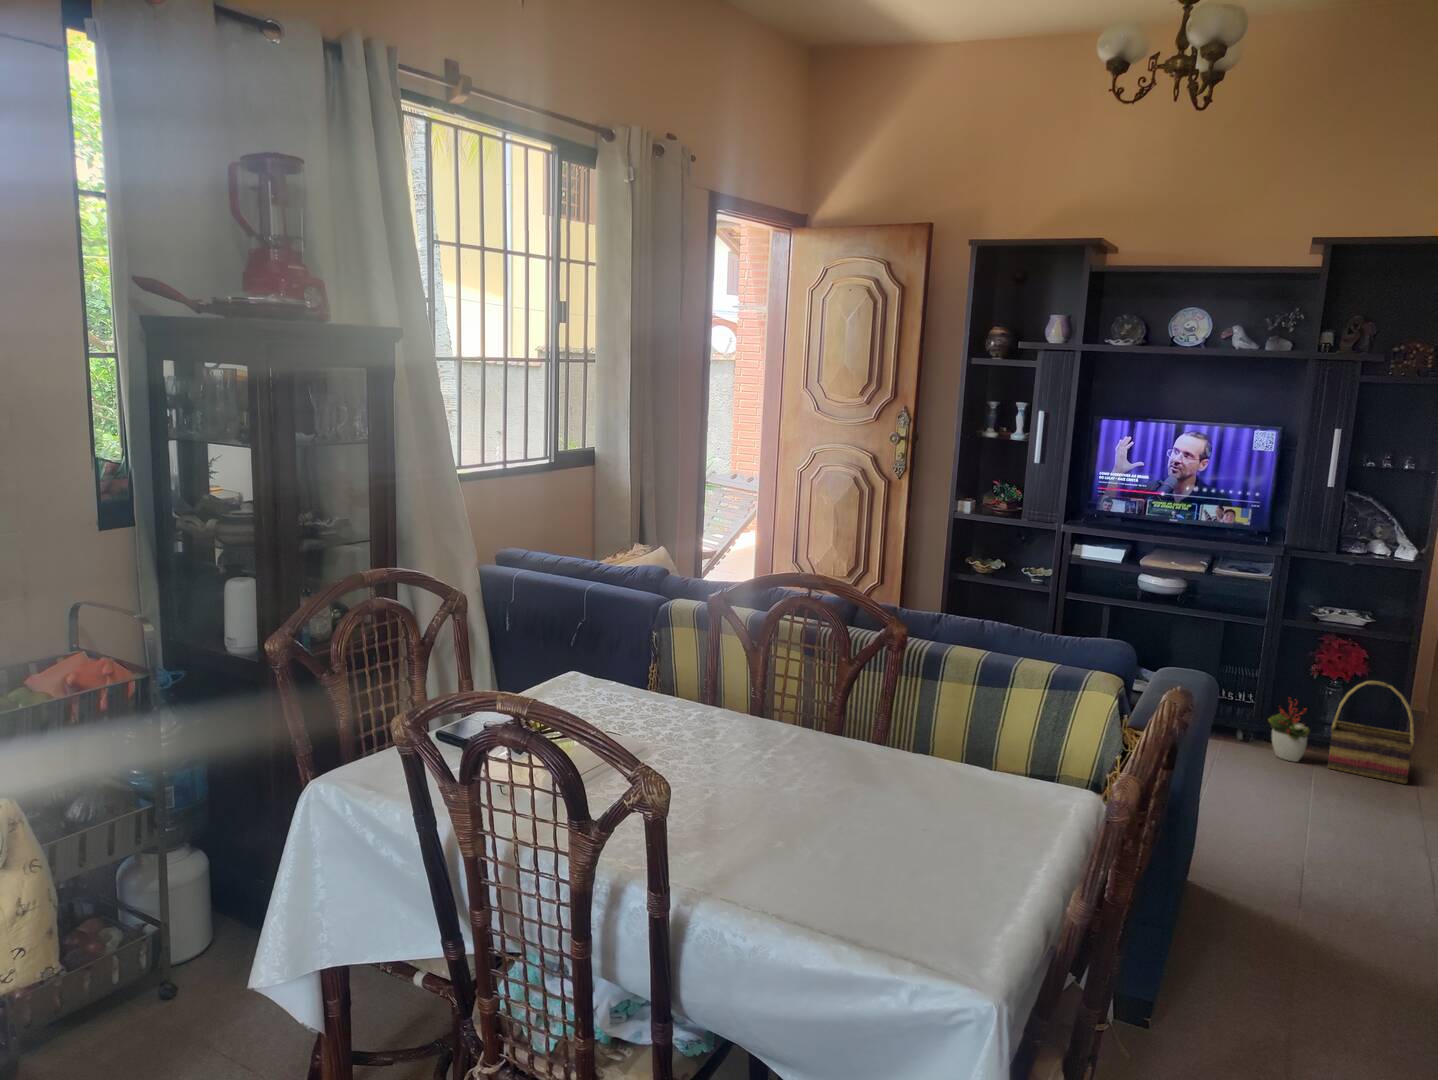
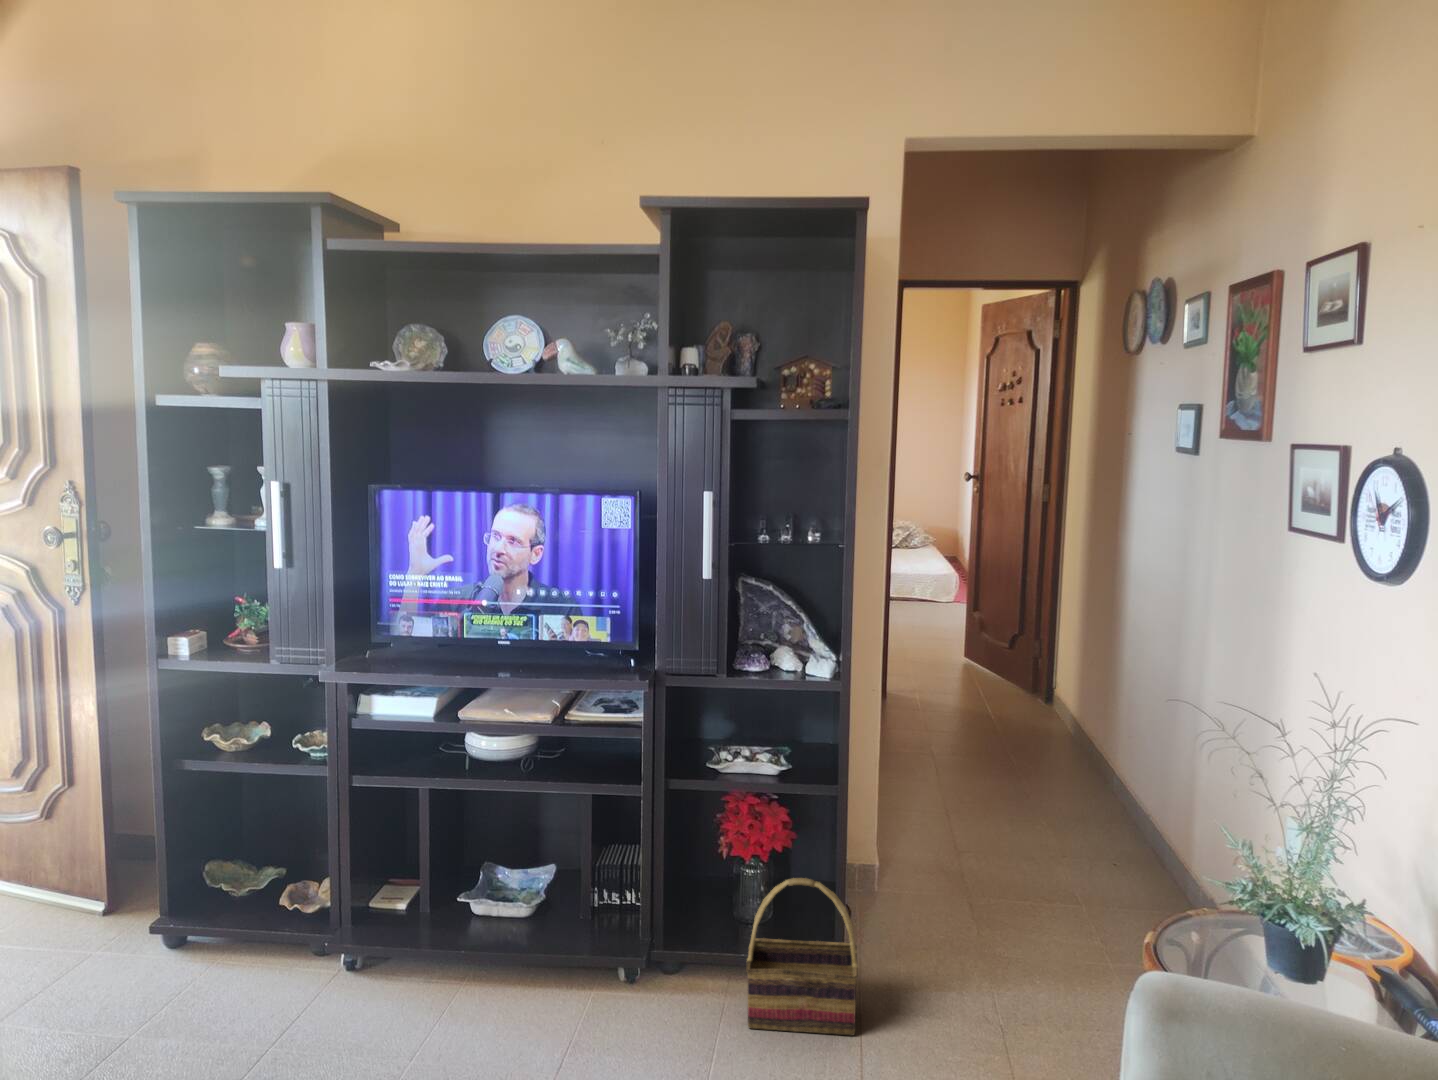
decorative plant: present [1268,698,1310,762] -> none [658,922,717,1027]

